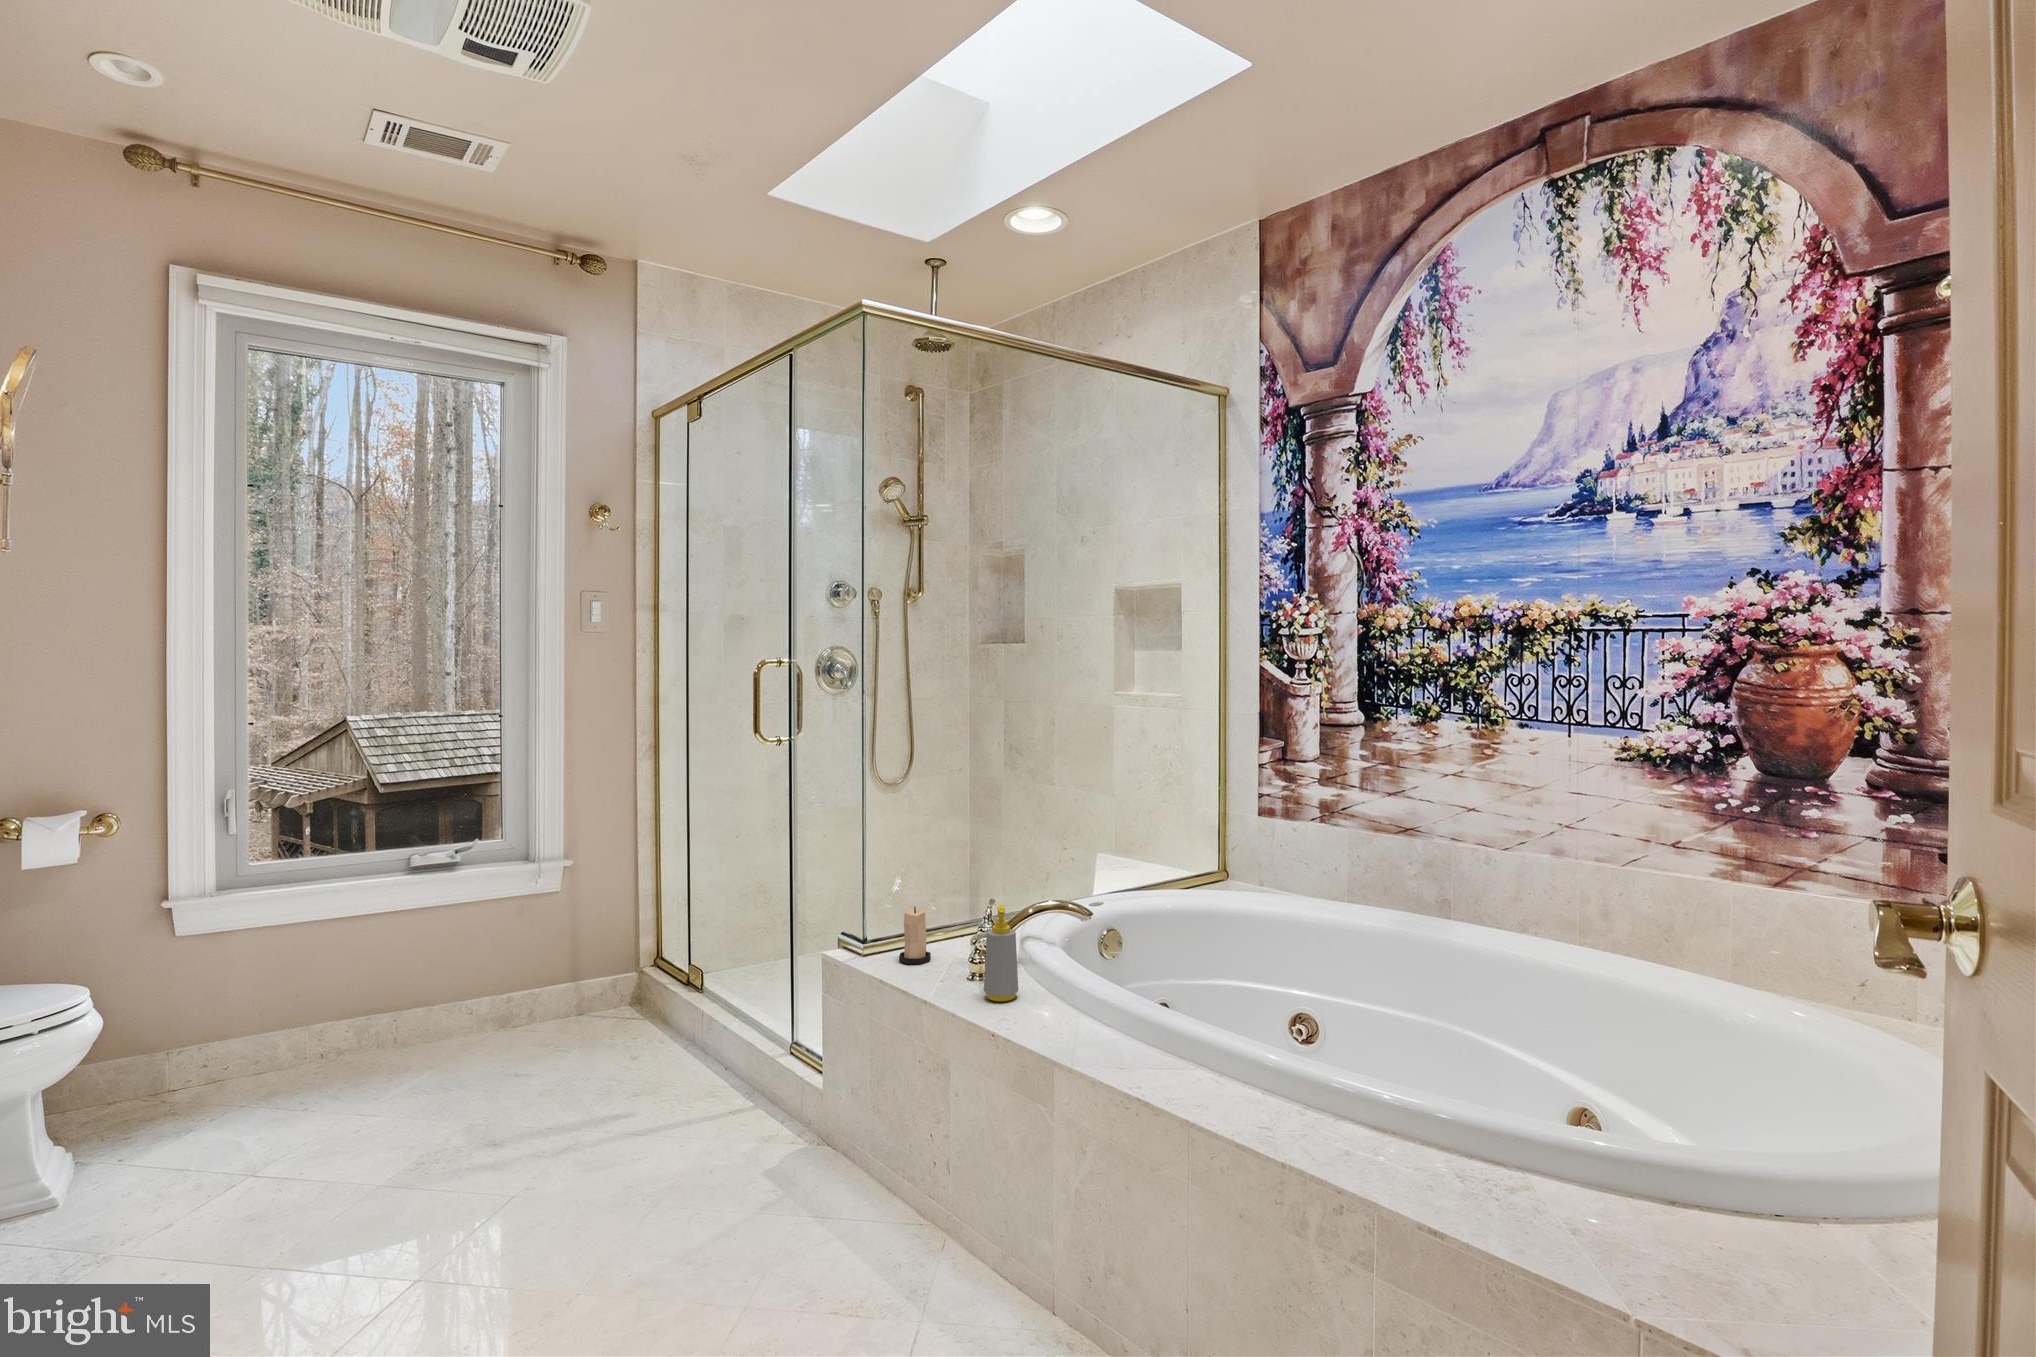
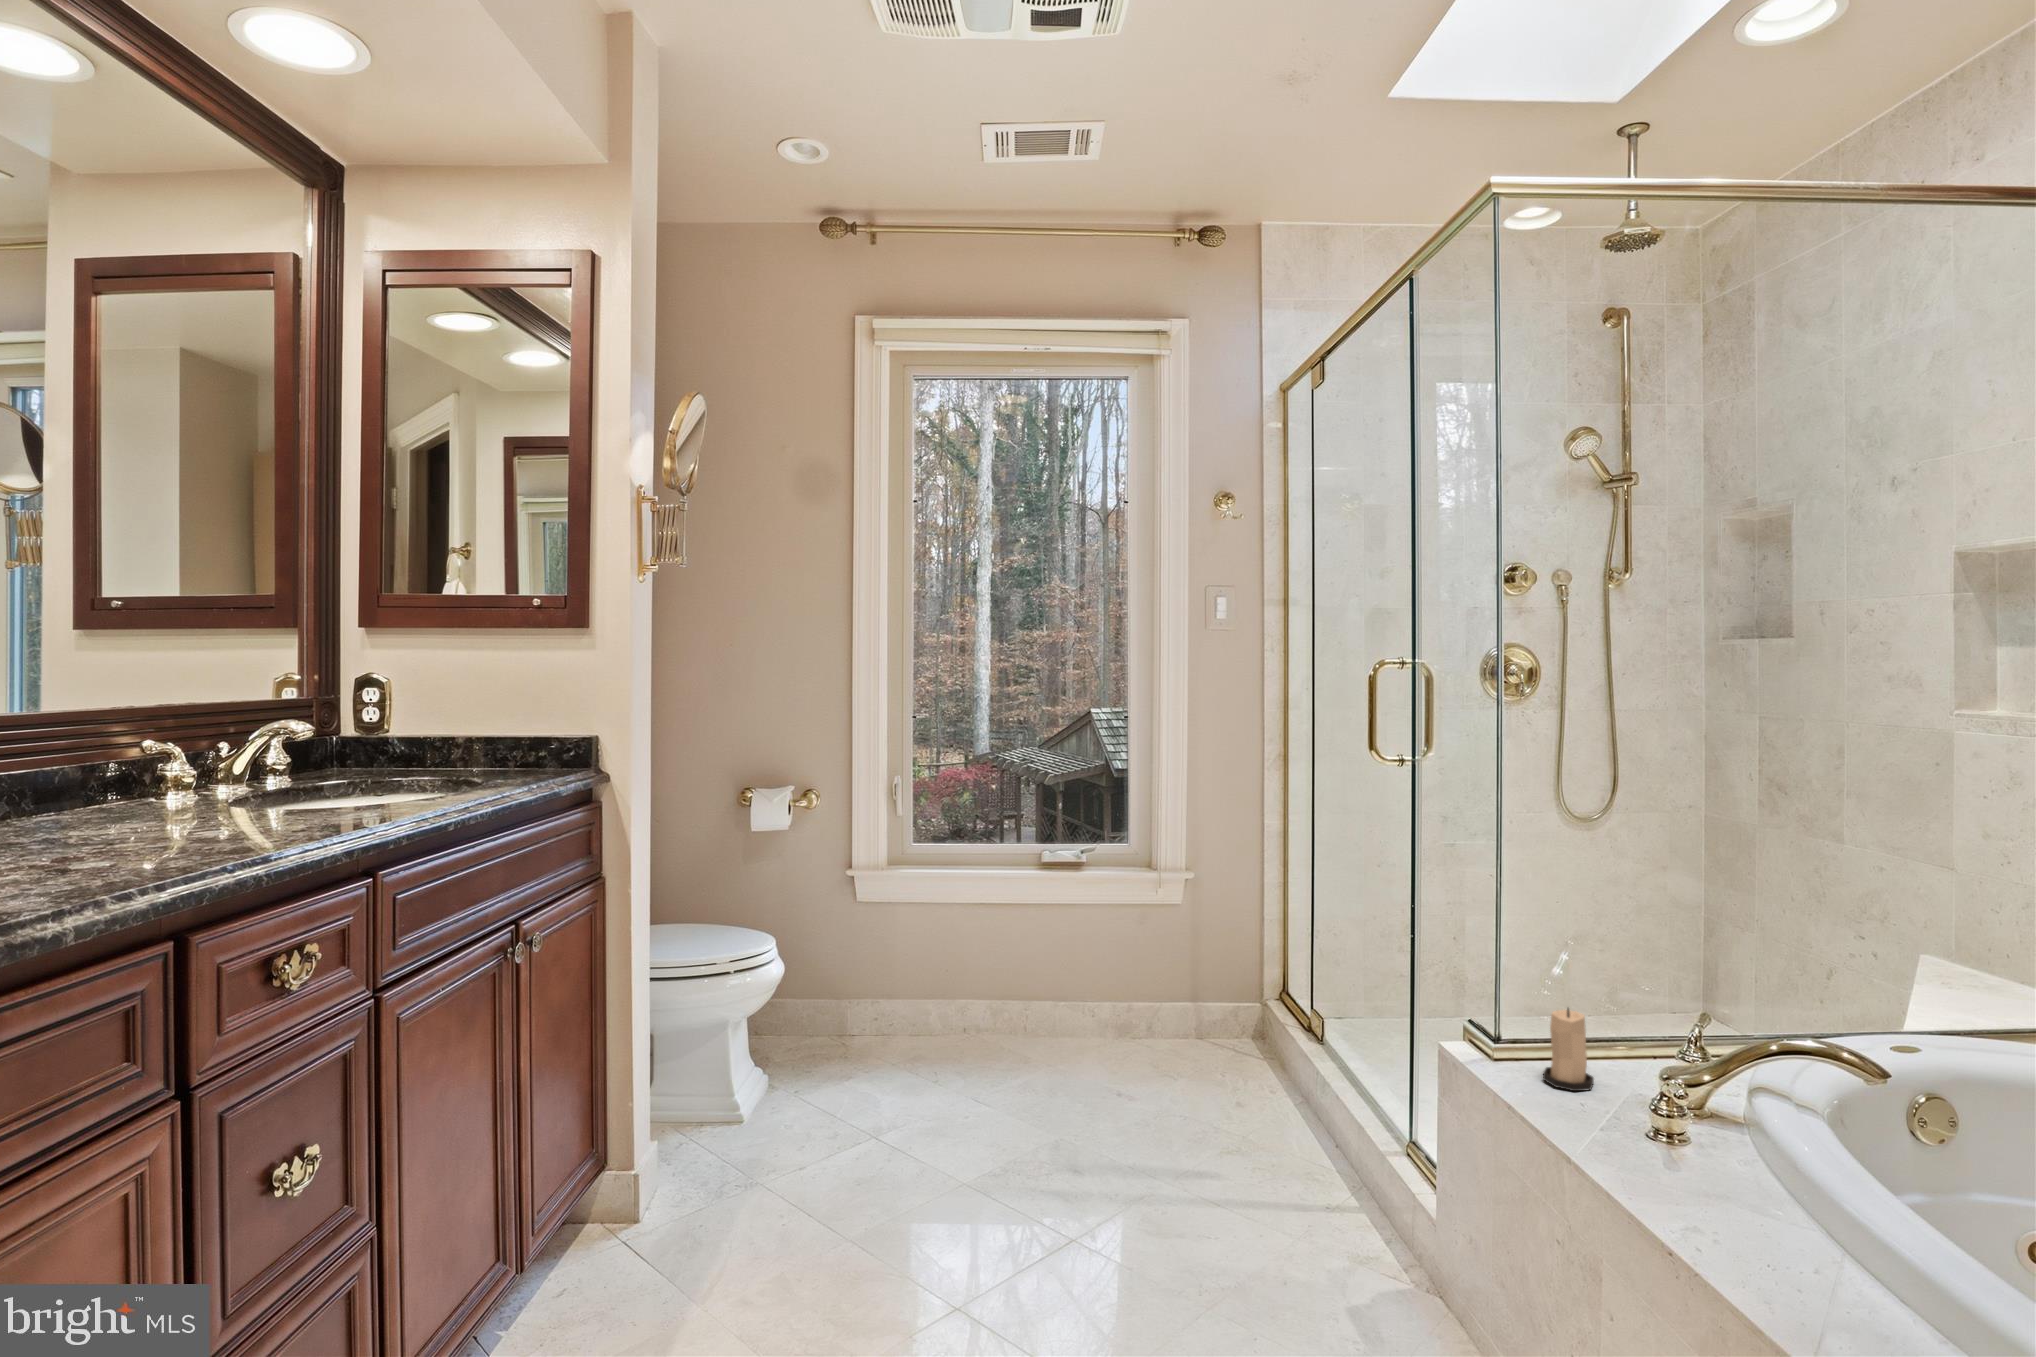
soap bottle: present [984,905,1018,1001] -> none [1671,1042,1736,1197]

